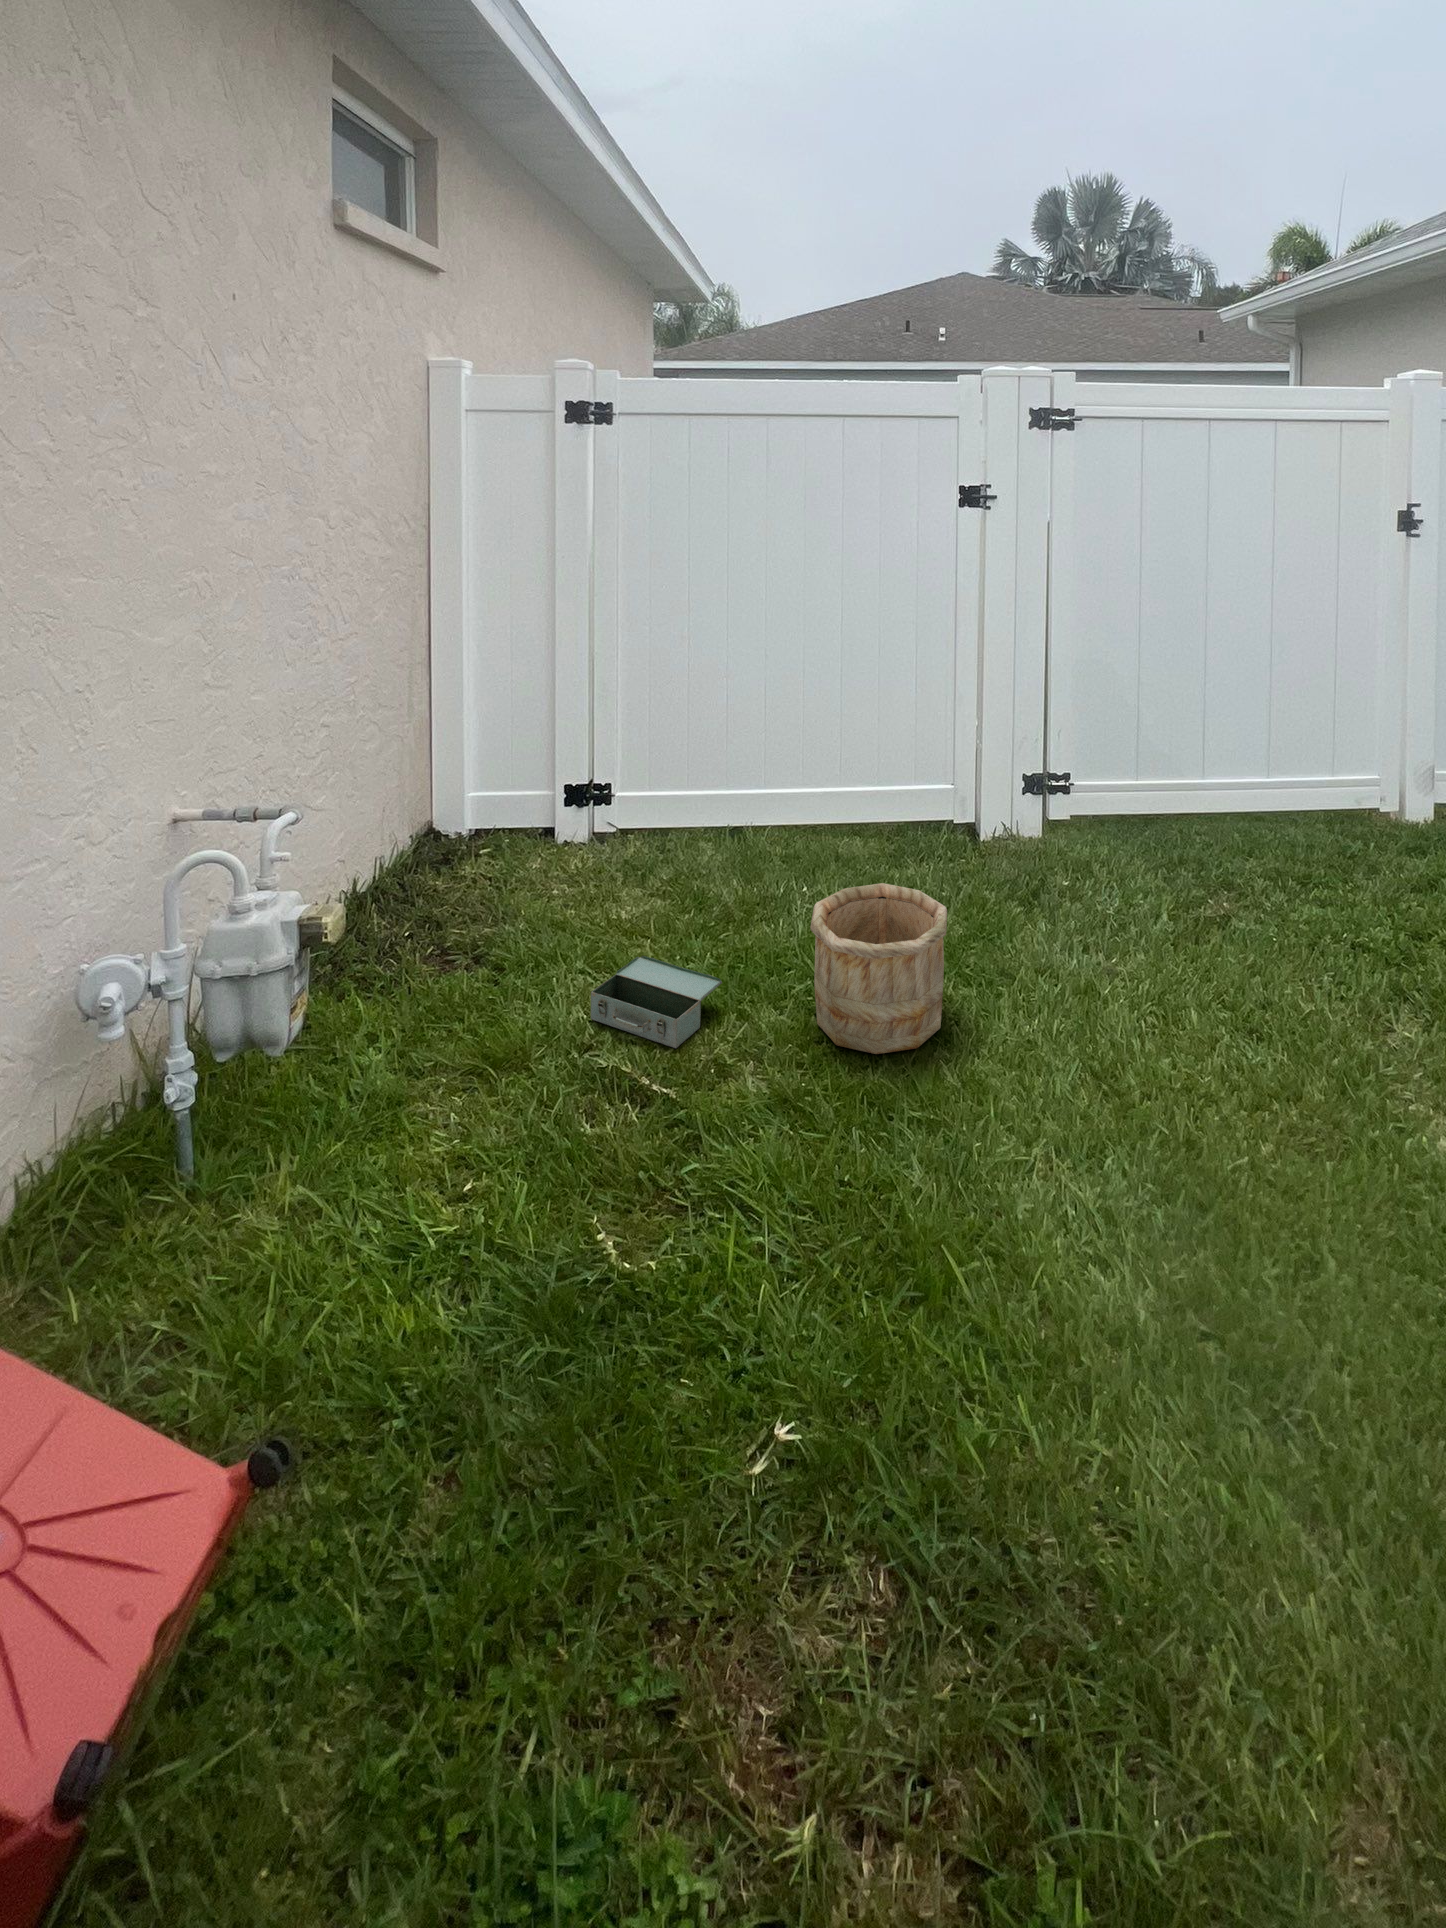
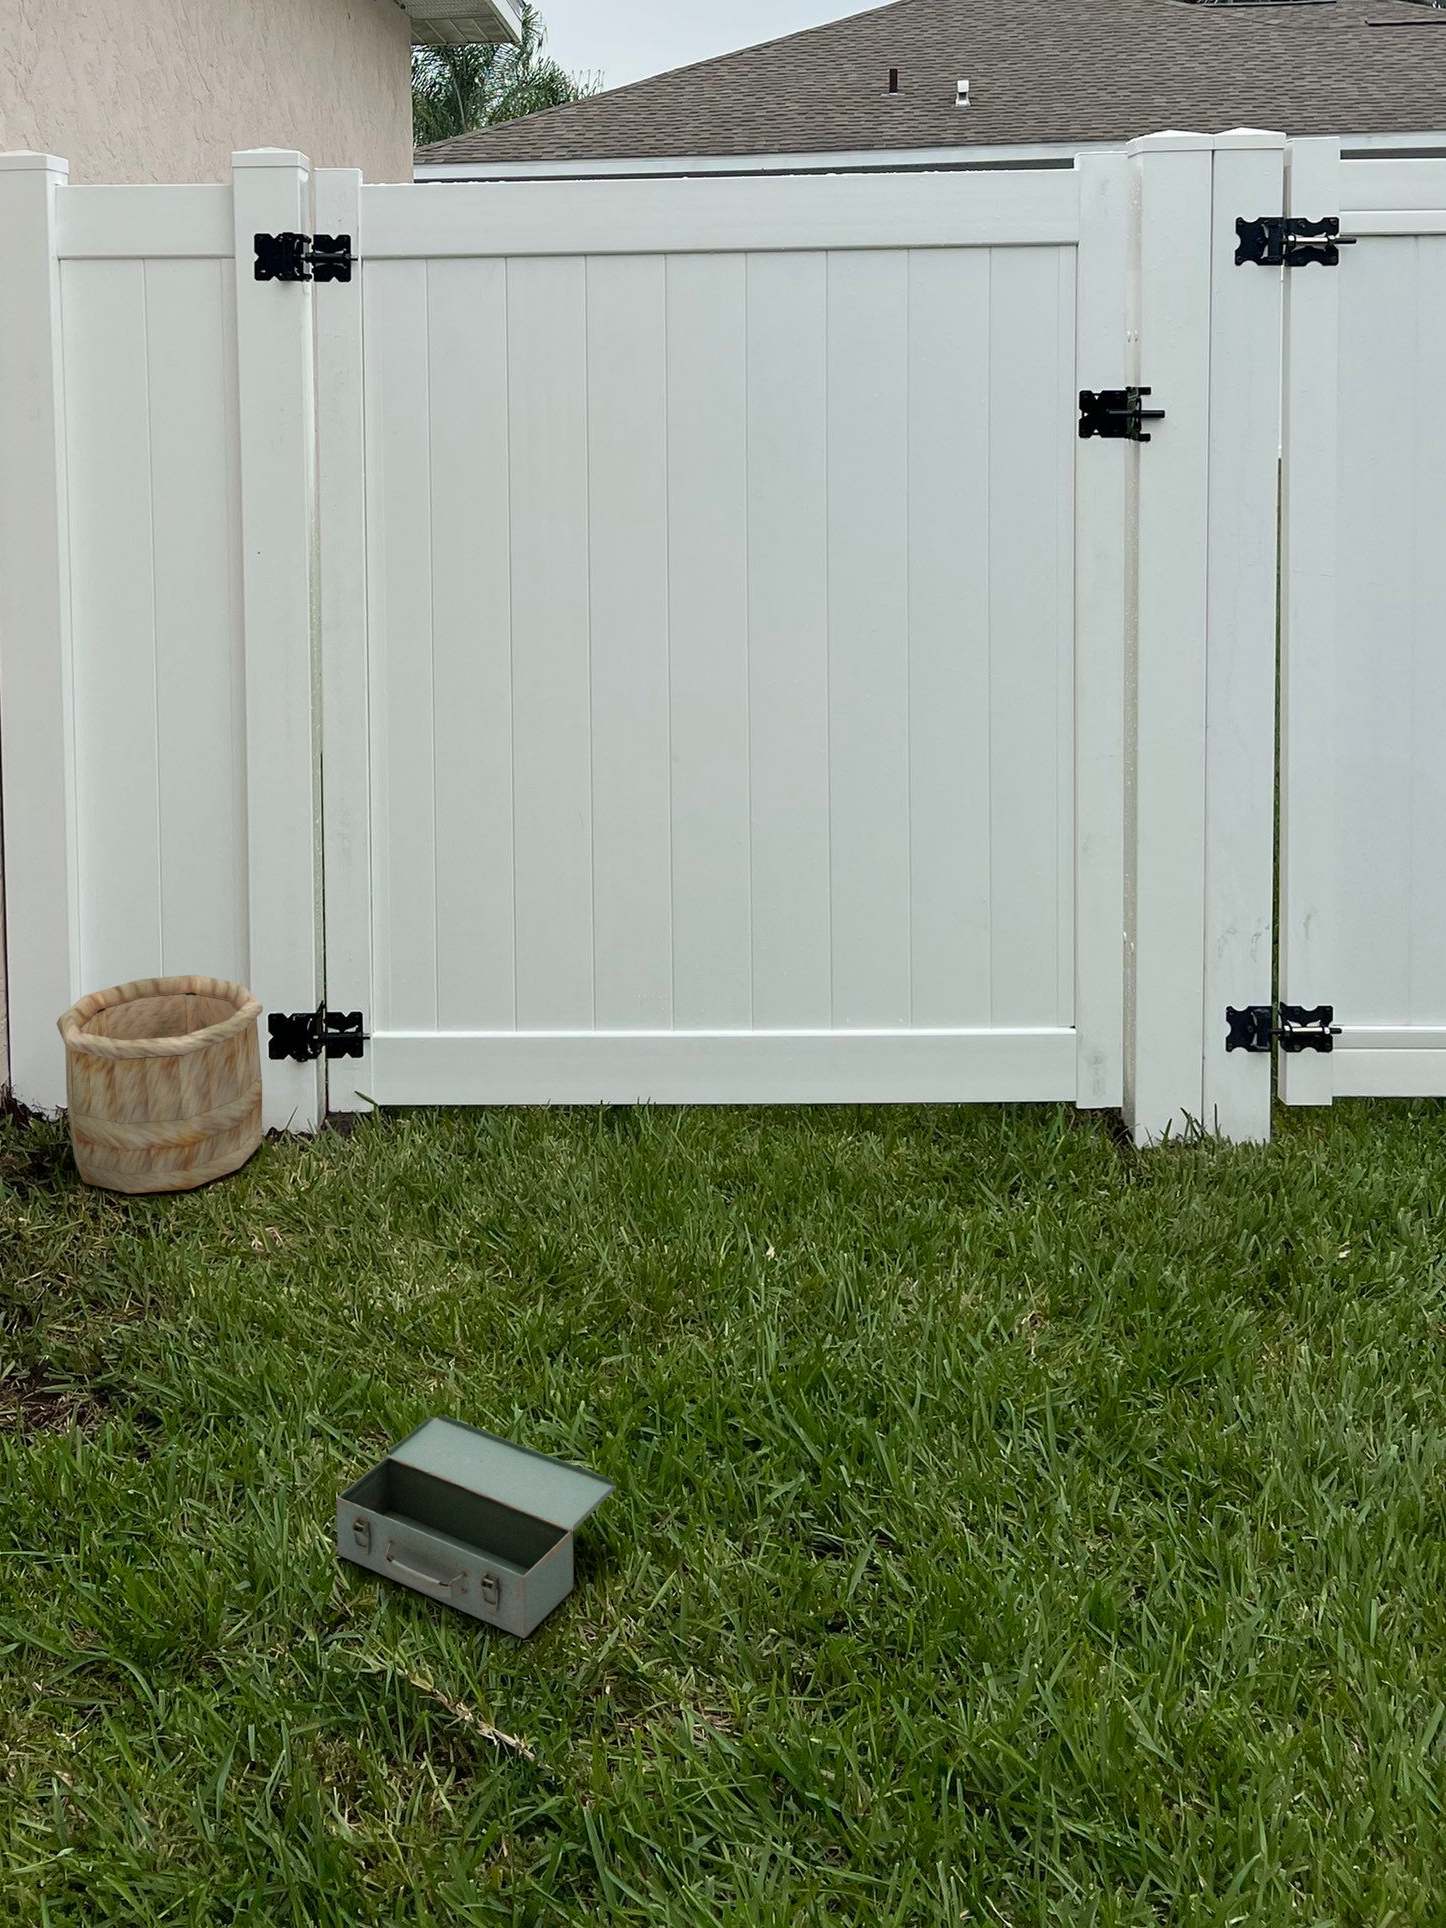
wooden bucket: present [810,883,947,1054] -> present [57,975,263,1193]

